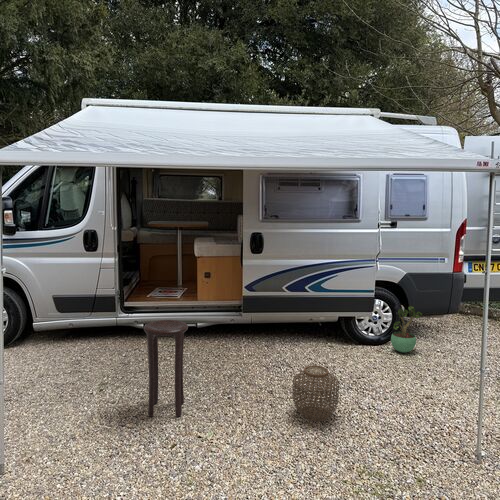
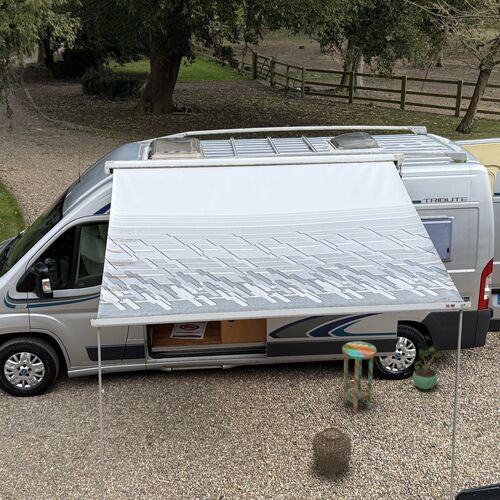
side table: none [321,294,358,369] -> present [342,341,376,413]
stool: present [144,320,188,417] -> none [188,392,225,472]

